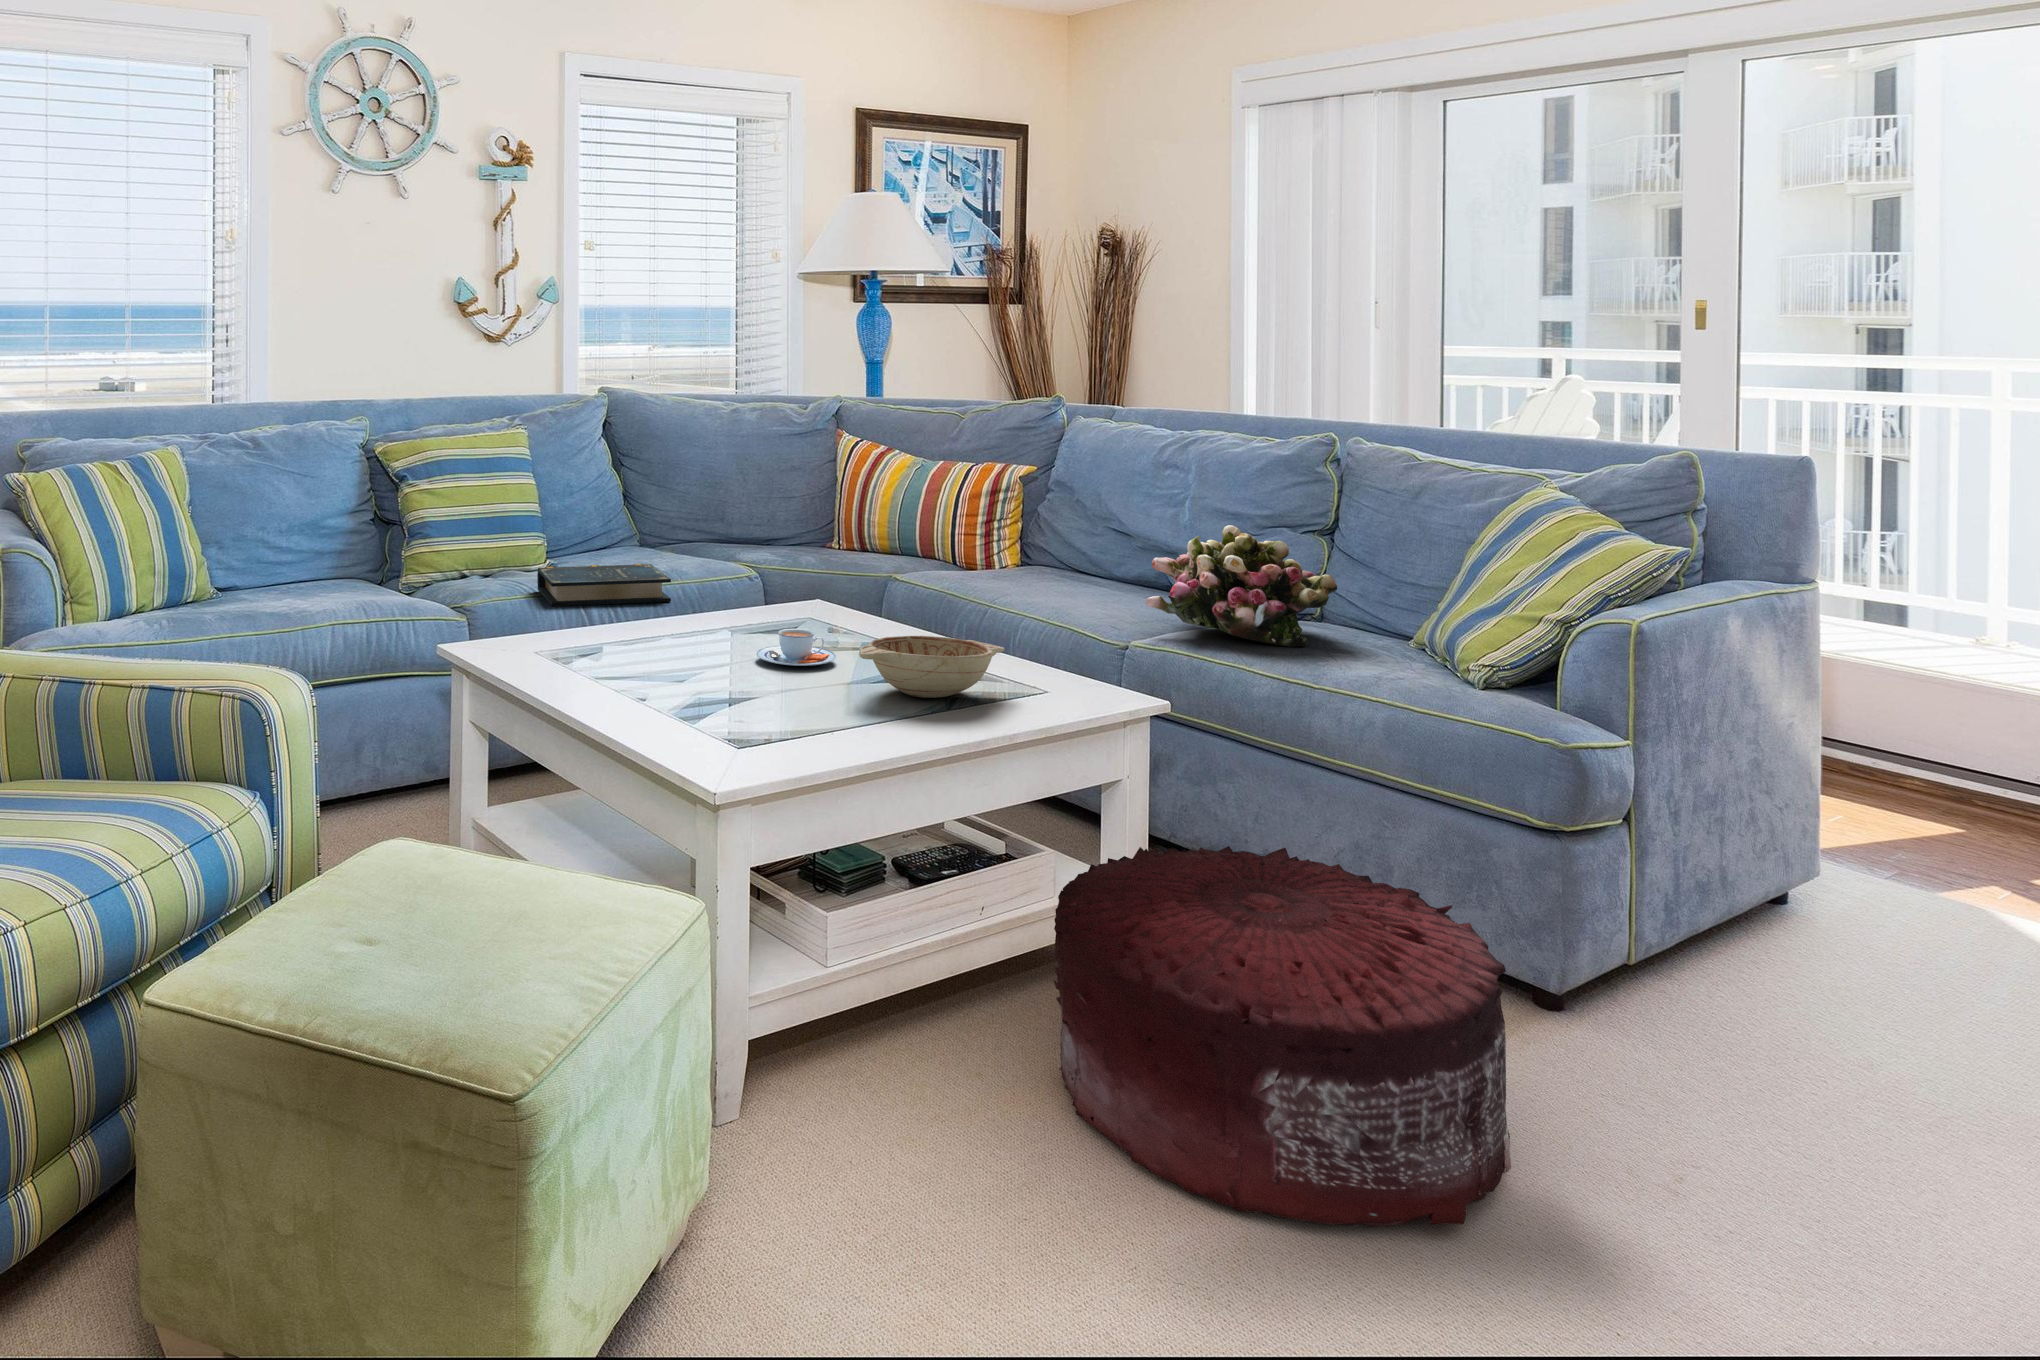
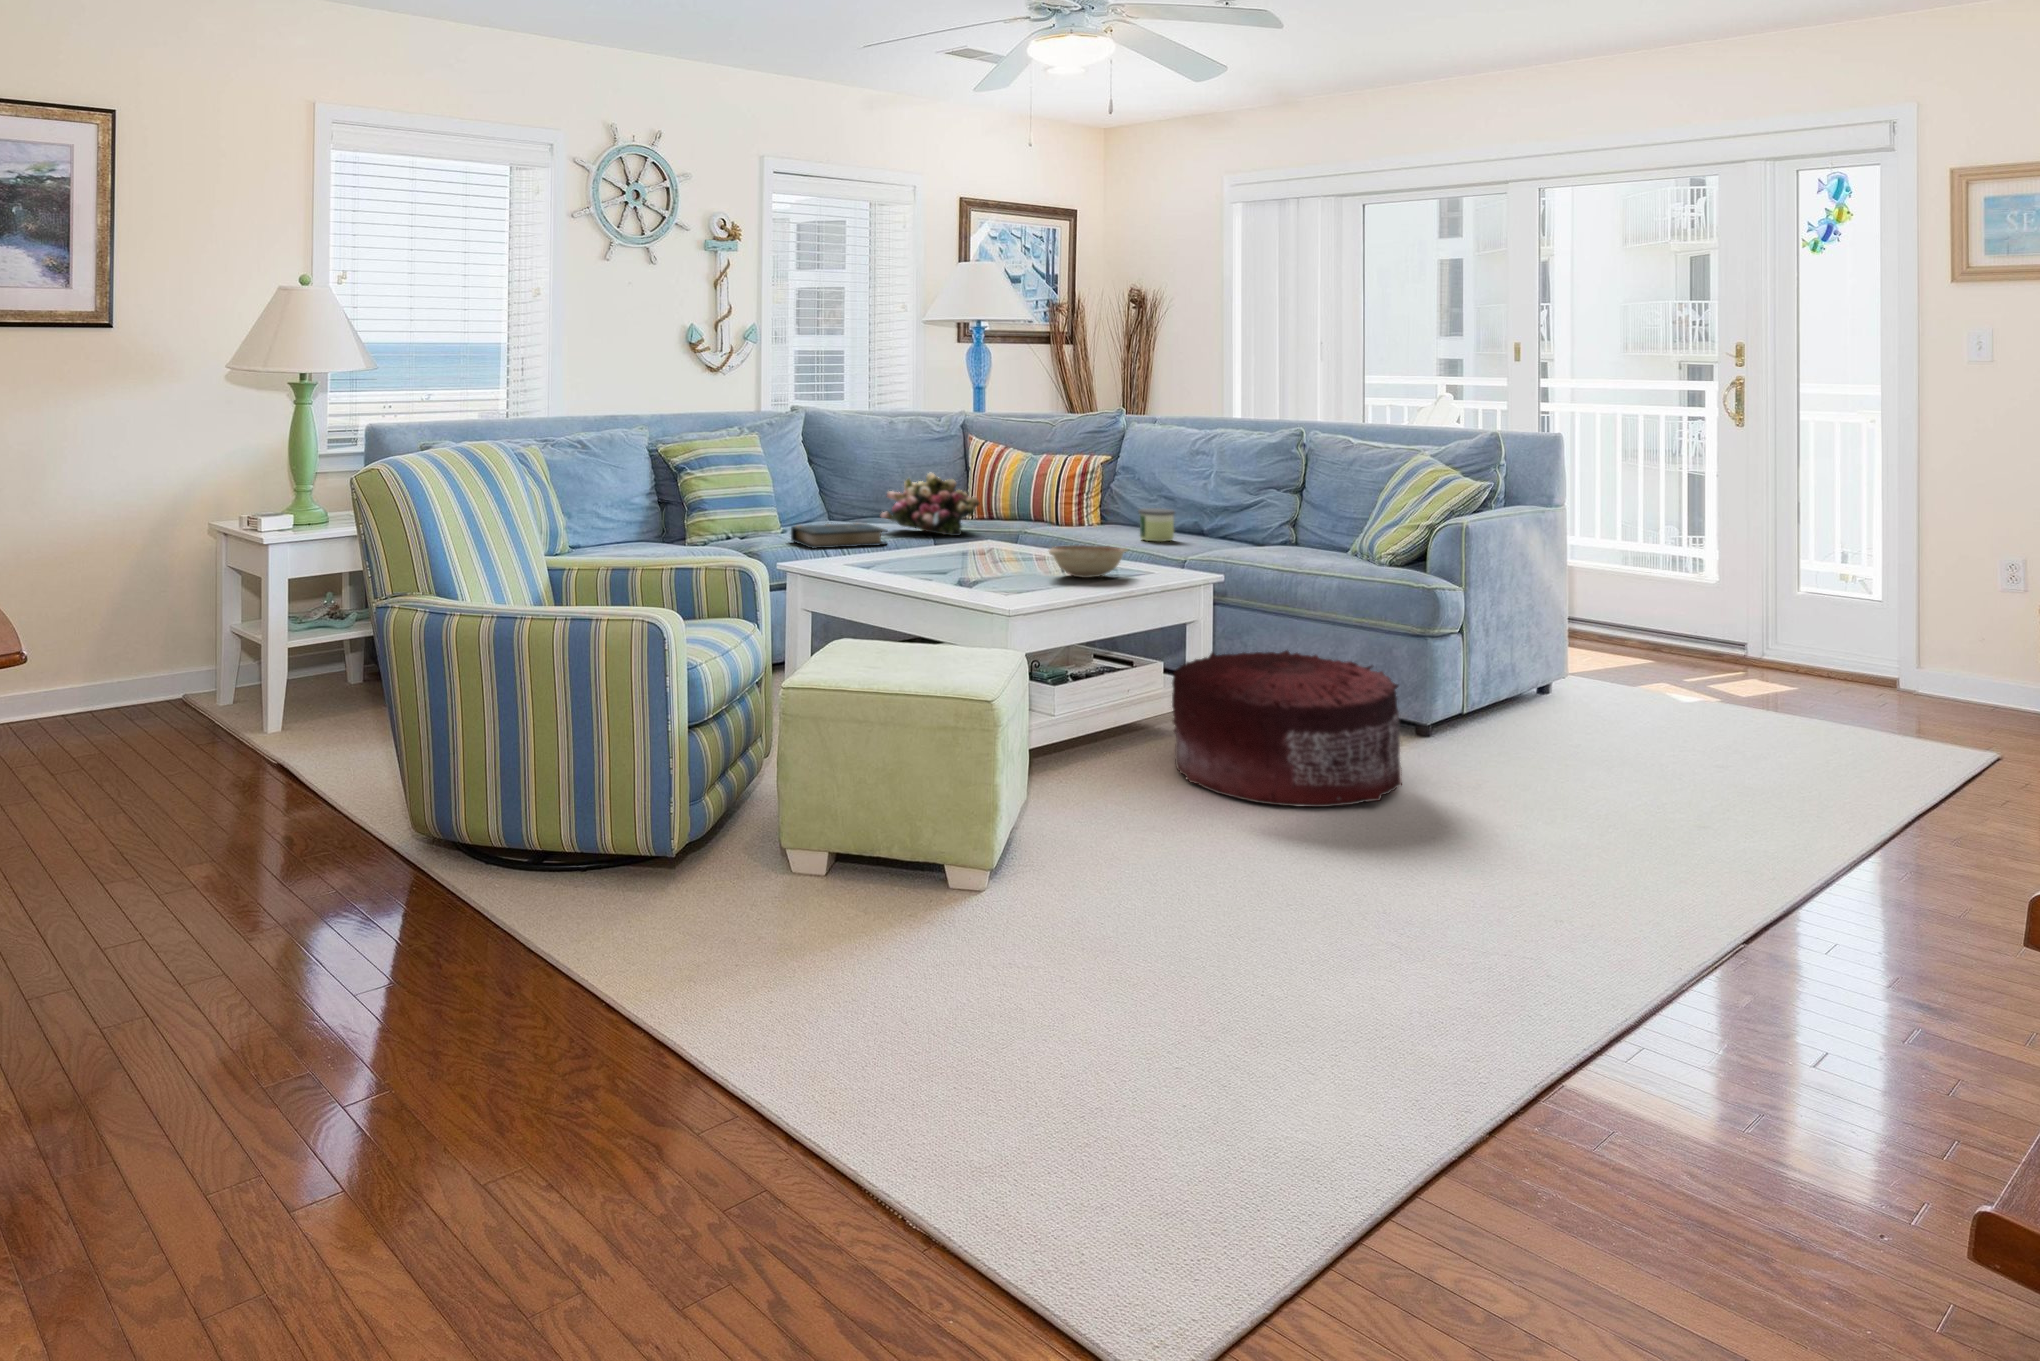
flower arrangement: present [1146,525,1337,647] -> present [881,473,980,536]
candle: none [1065,552,1124,606] -> present [1138,508,1175,542]
teacup: present [756,629,836,666] -> none [973,548,1022,567]

